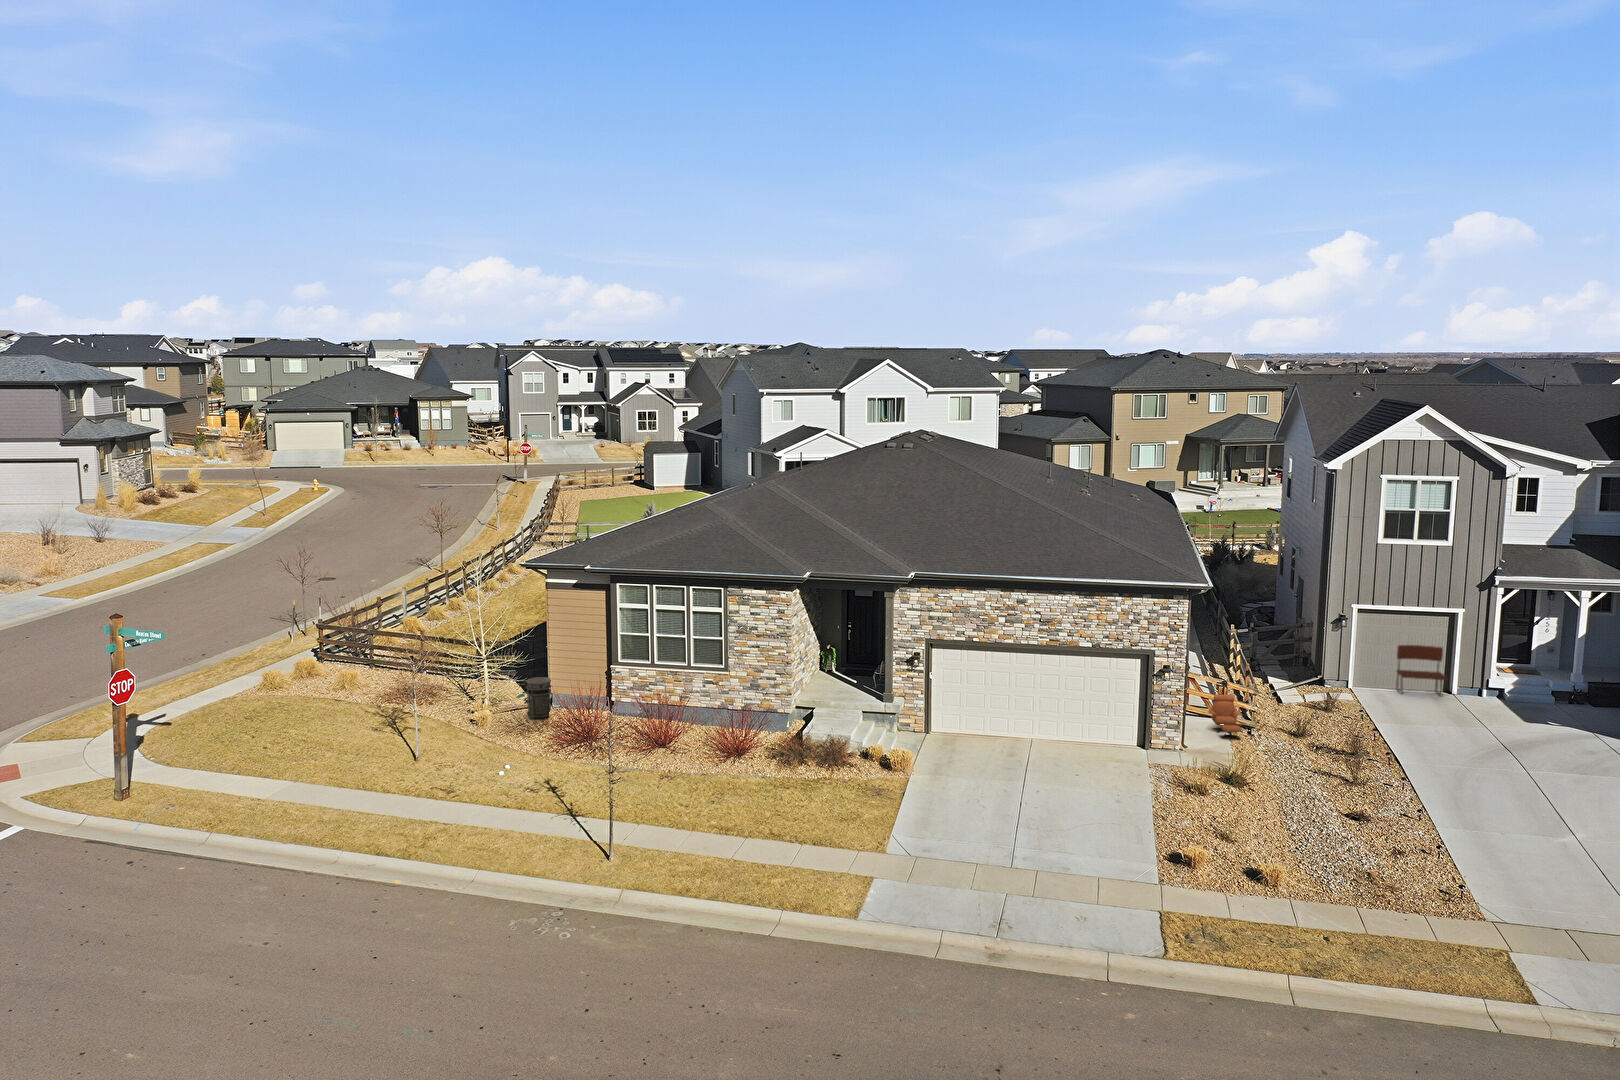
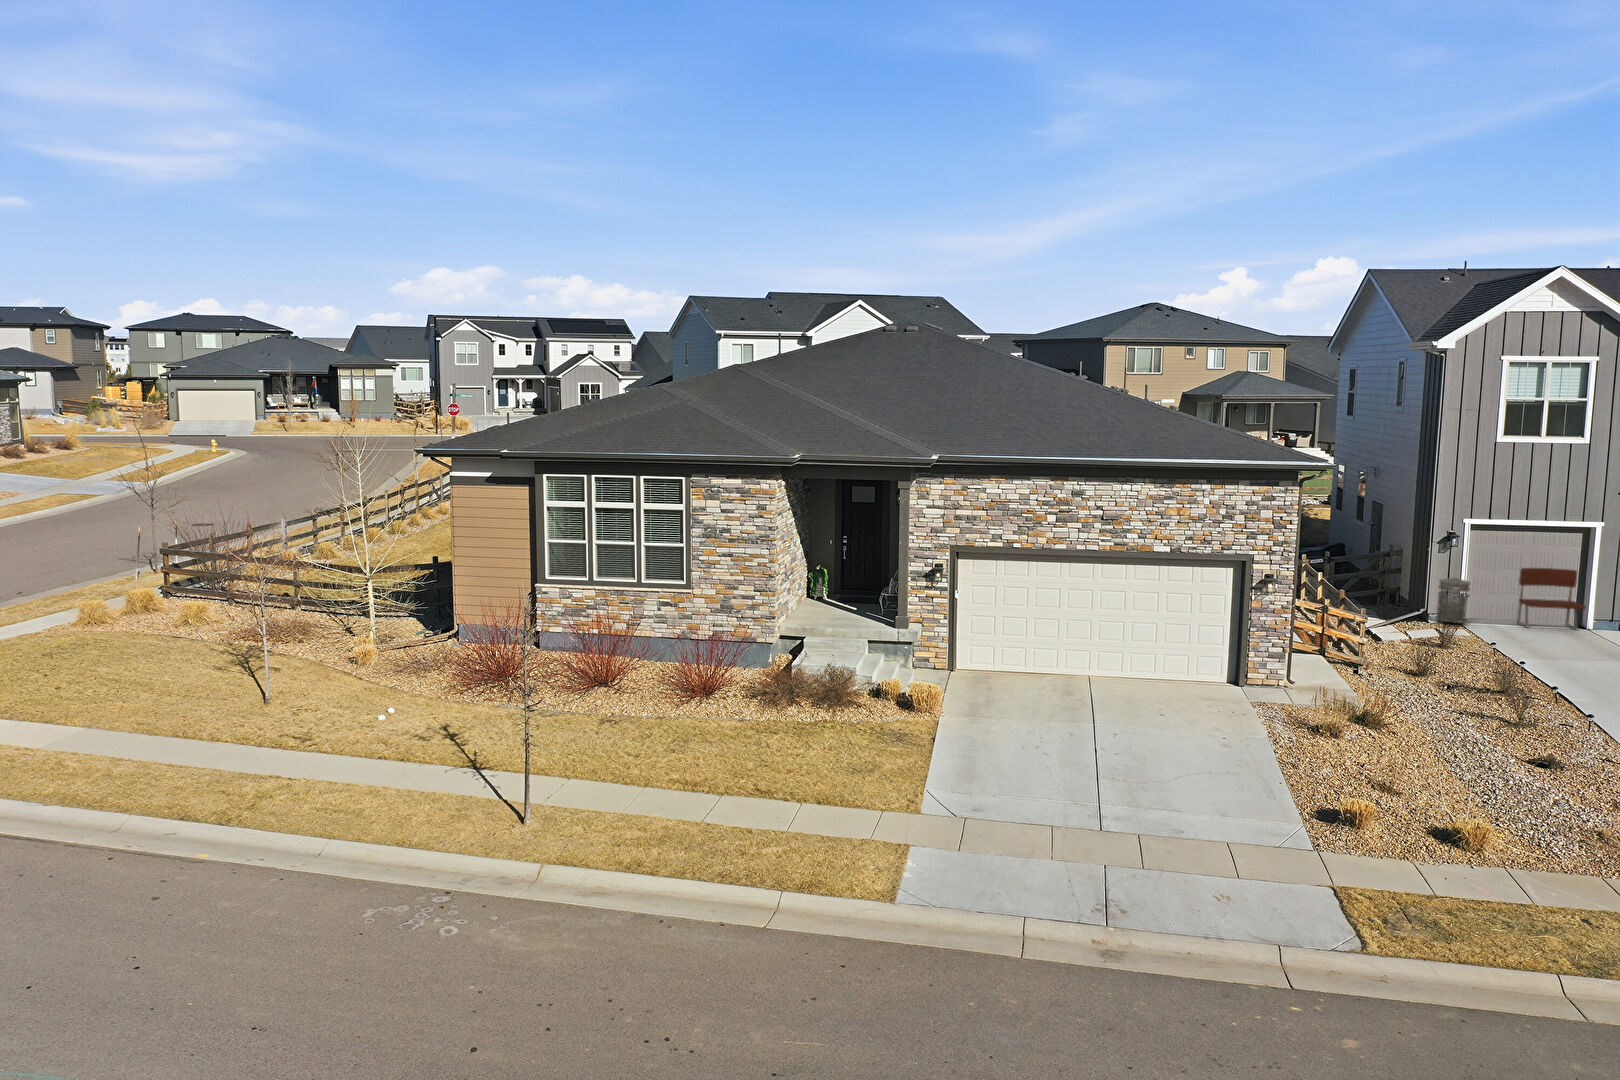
trash can: present [526,677,551,720] -> present [1436,578,1470,625]
lounge chair: present [1209,695,1241,740] -> none [1308,620,1353,677]

